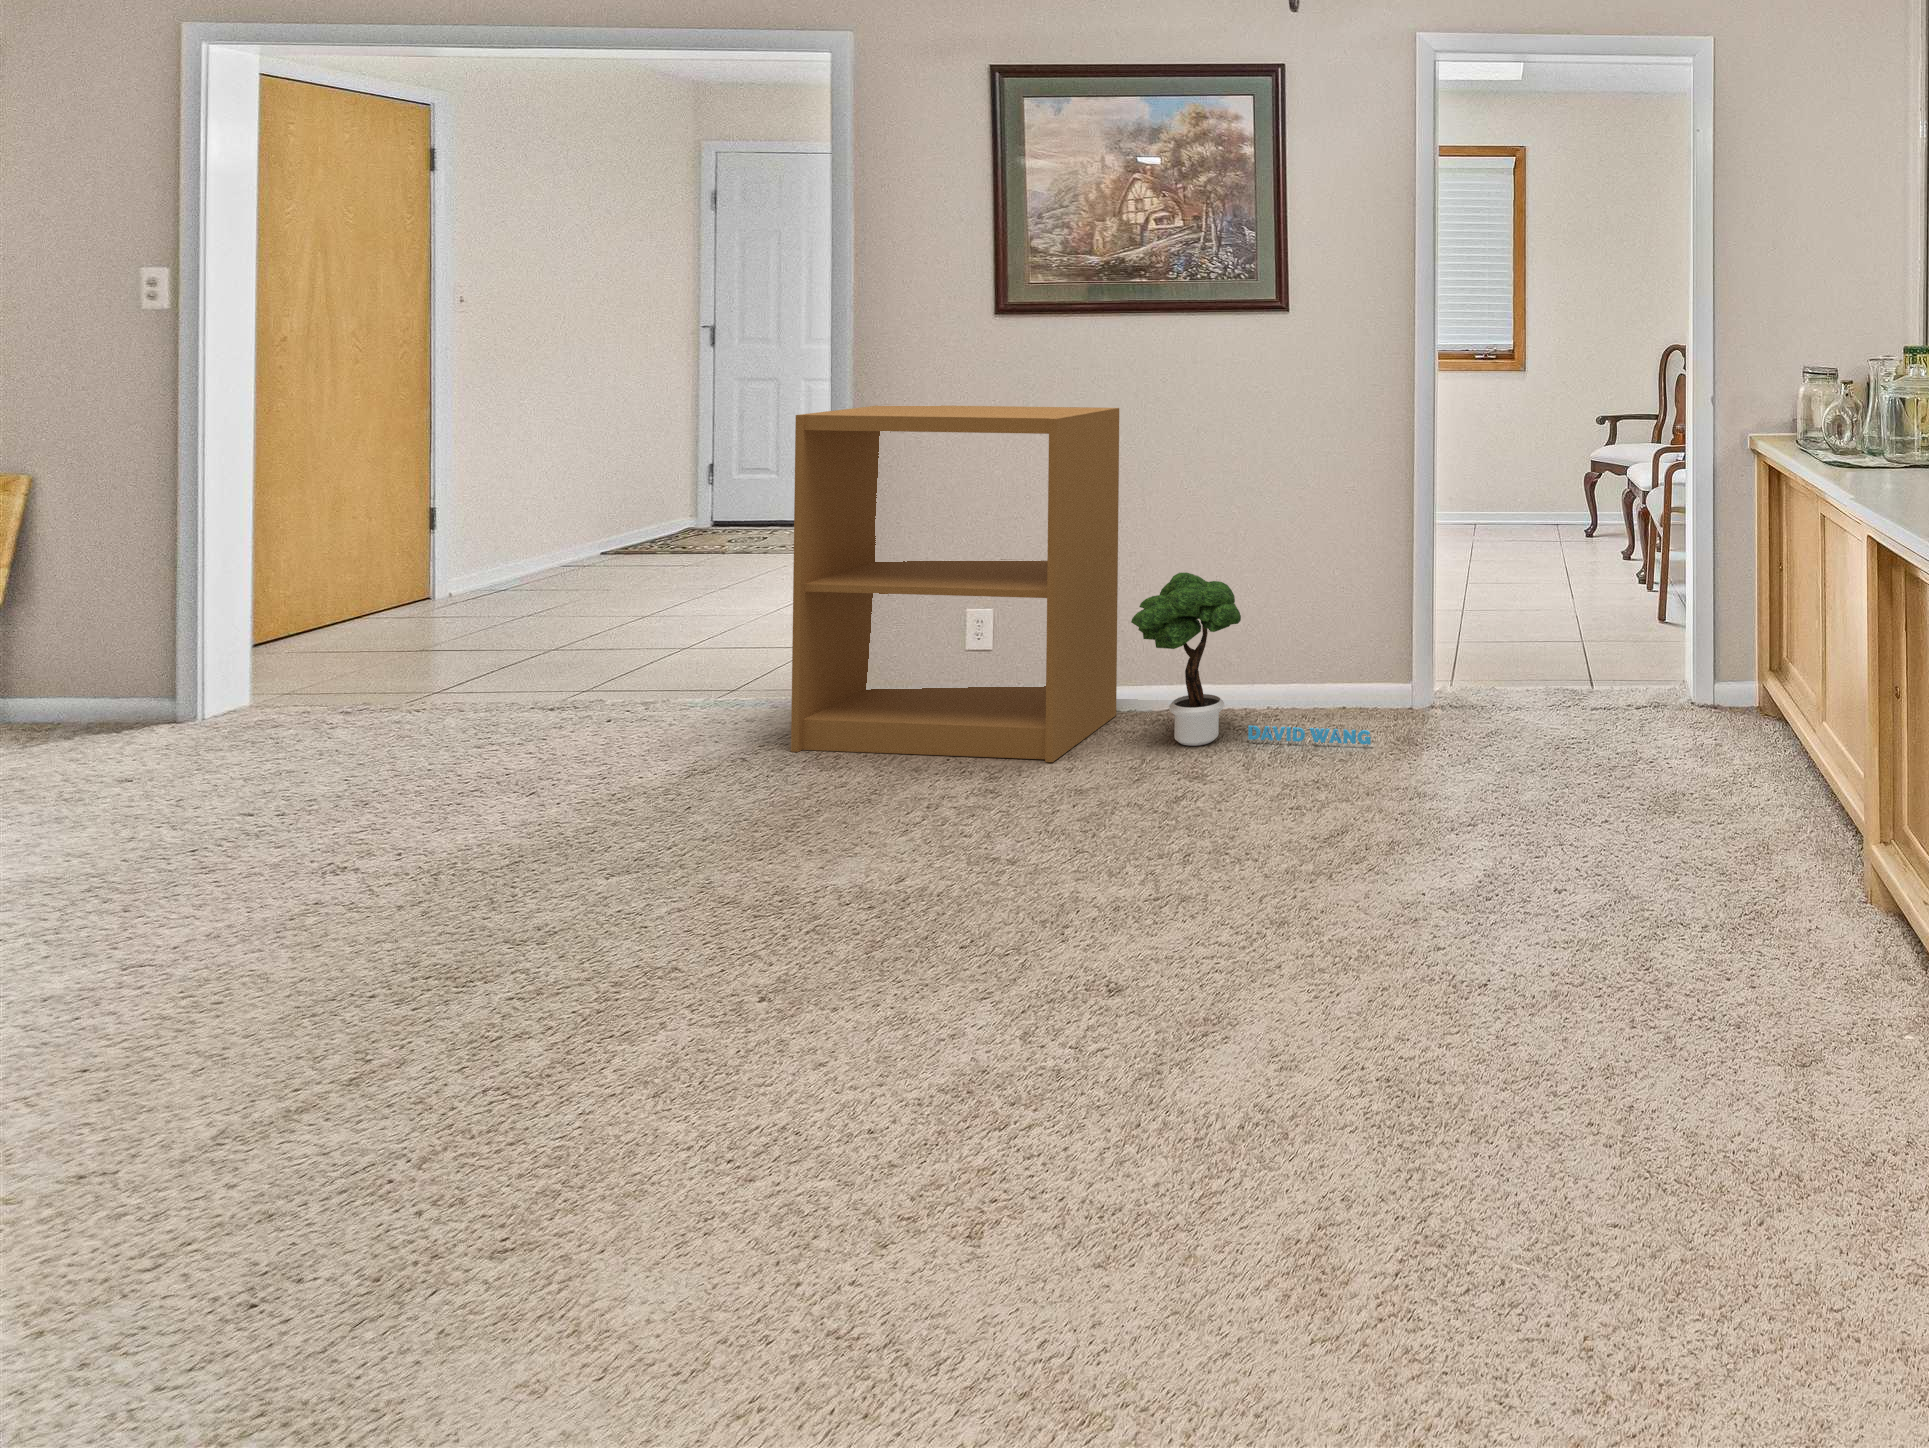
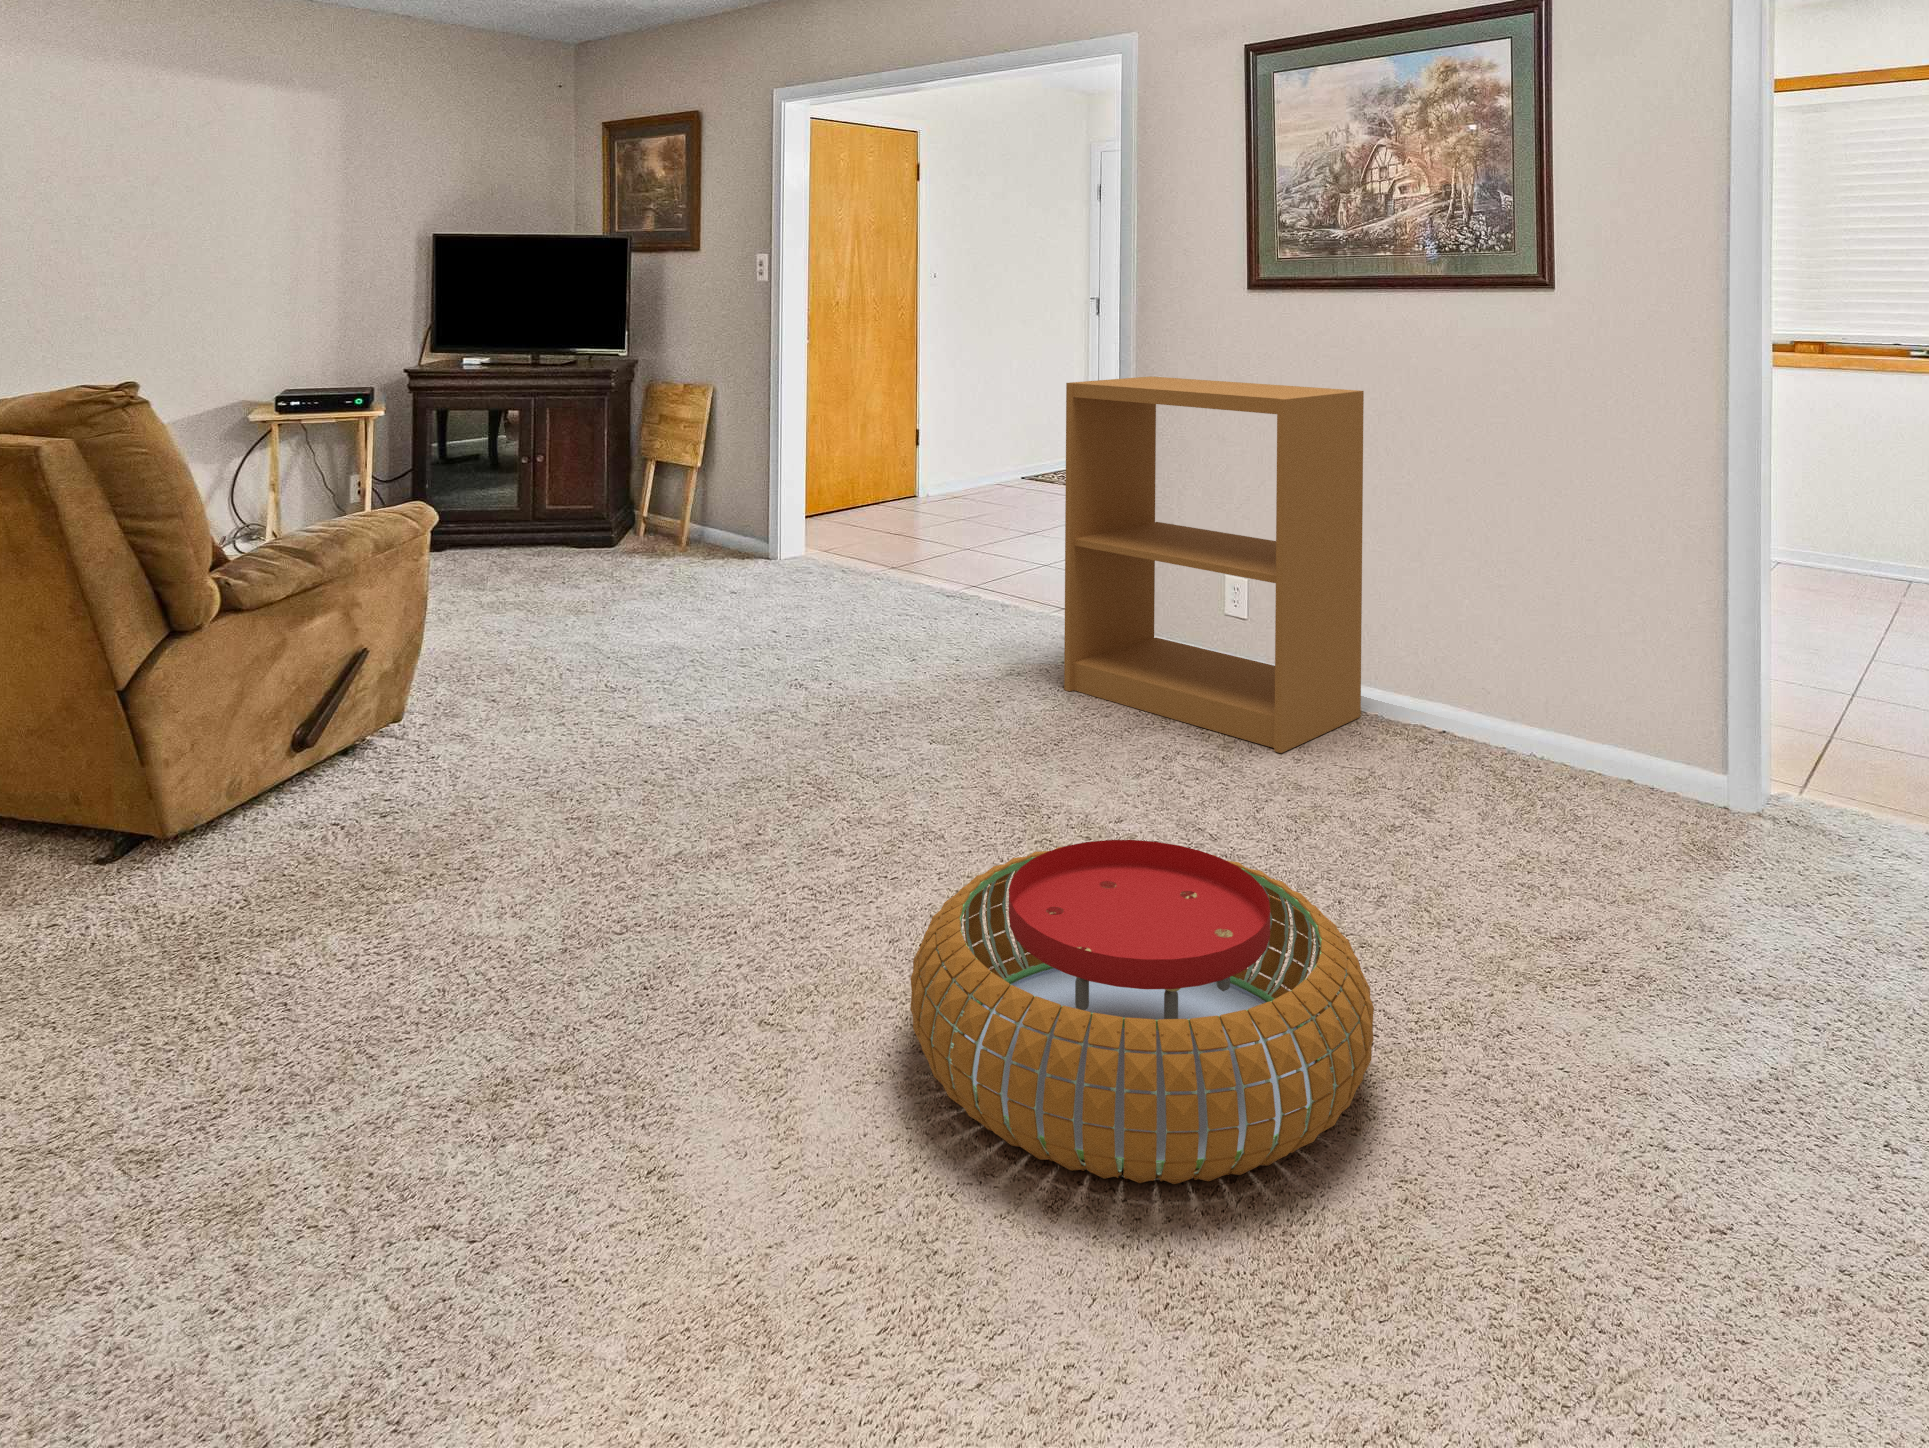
potted tree: present [1131,572,1371,746] -> none [1363,576,1646,817]
pouf: none [754,848,1237,1180] -> present [910,840,1374,1184]

